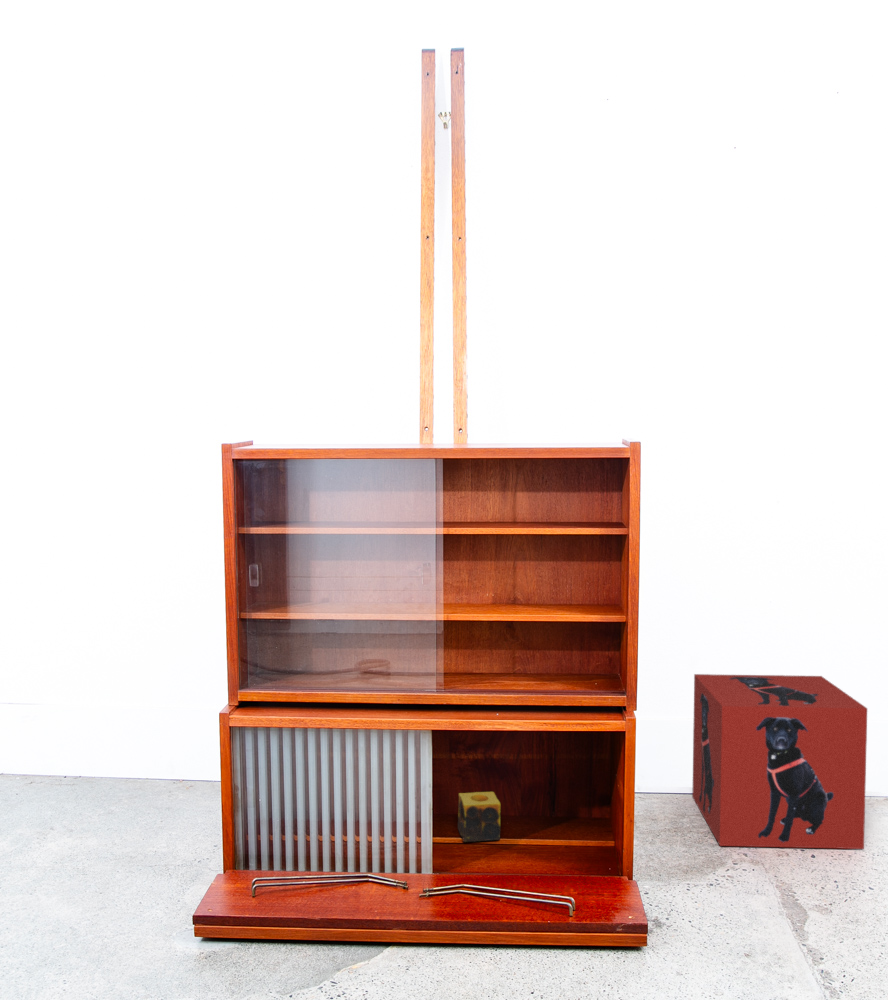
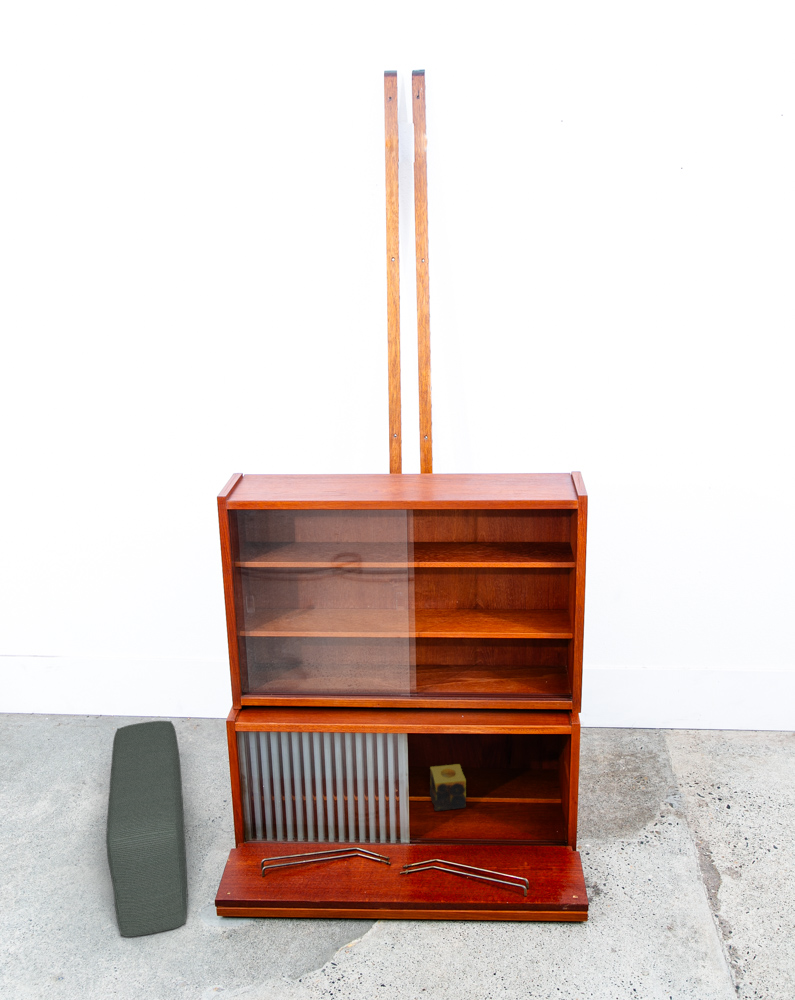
storage box: present [692,674,867,849] -> none [628,637,783,799]
pouf: none [69,738,162,956] -> present [106,721,188,937]

